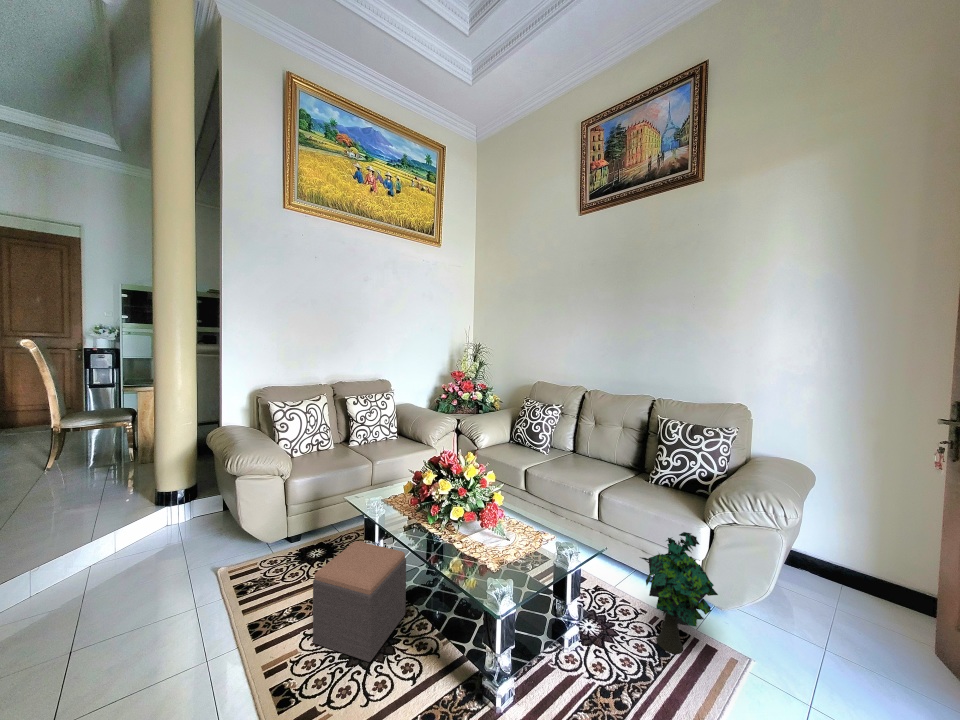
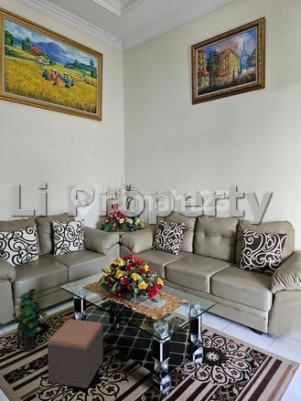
decorative plant: present [640,532,718,654] -> present [13,289,47,352]

